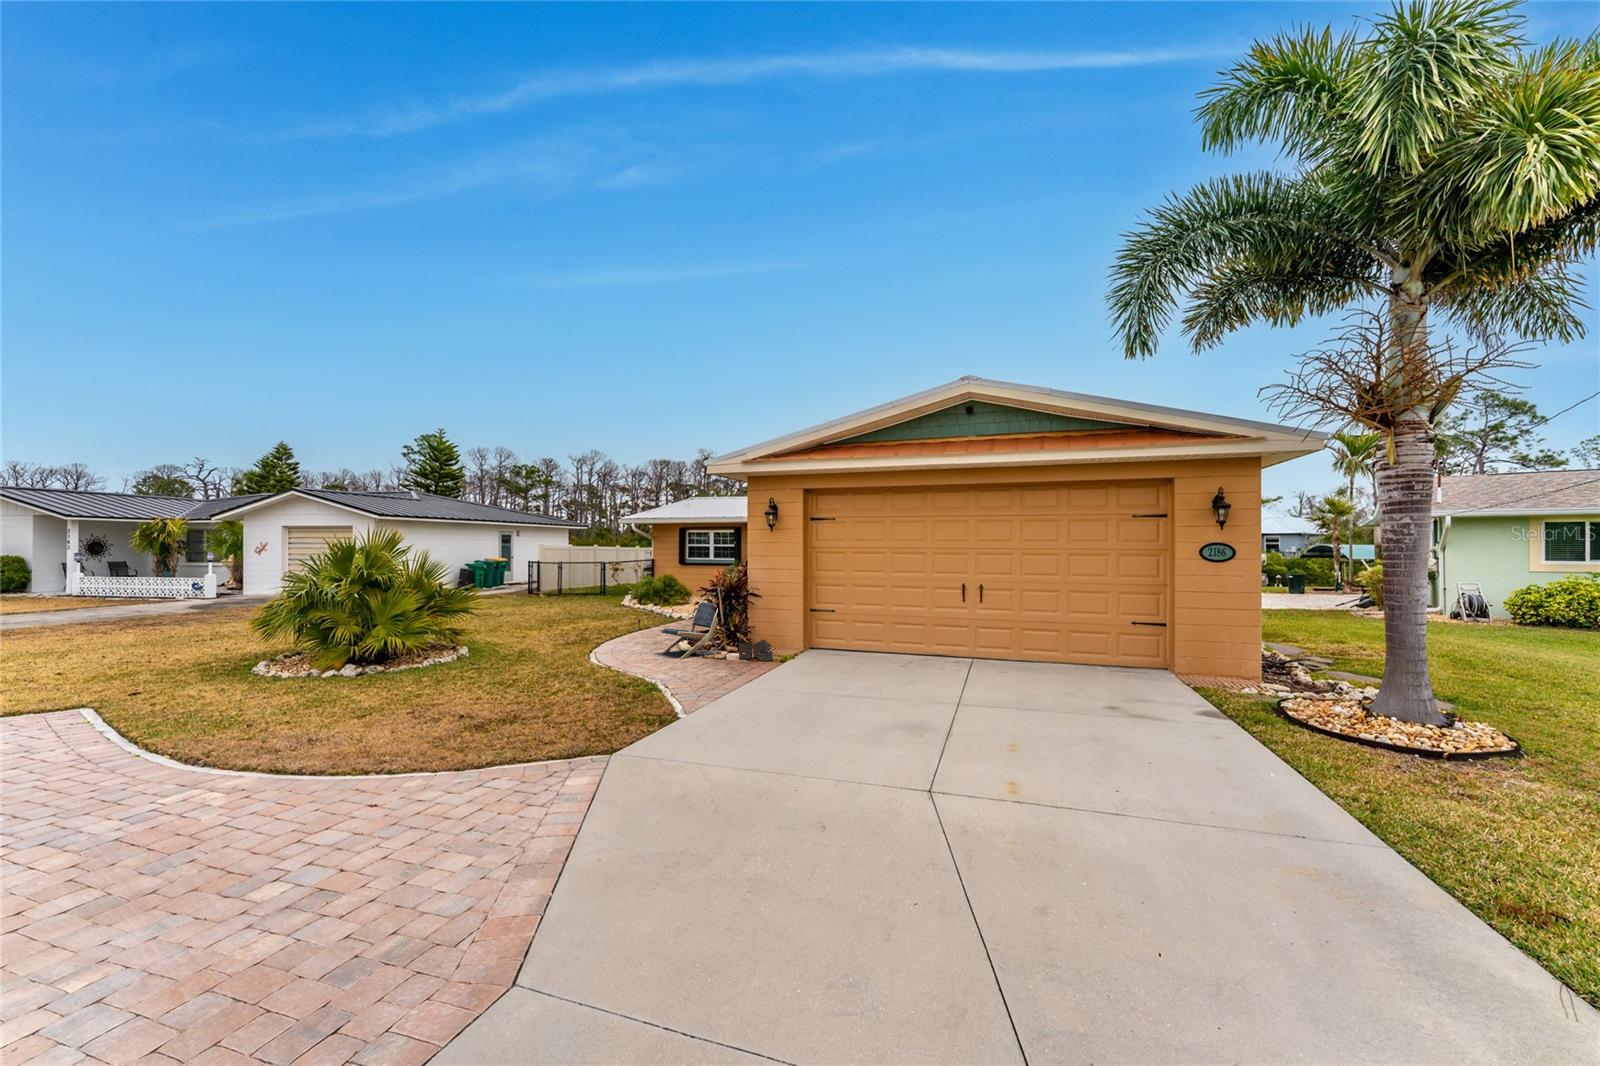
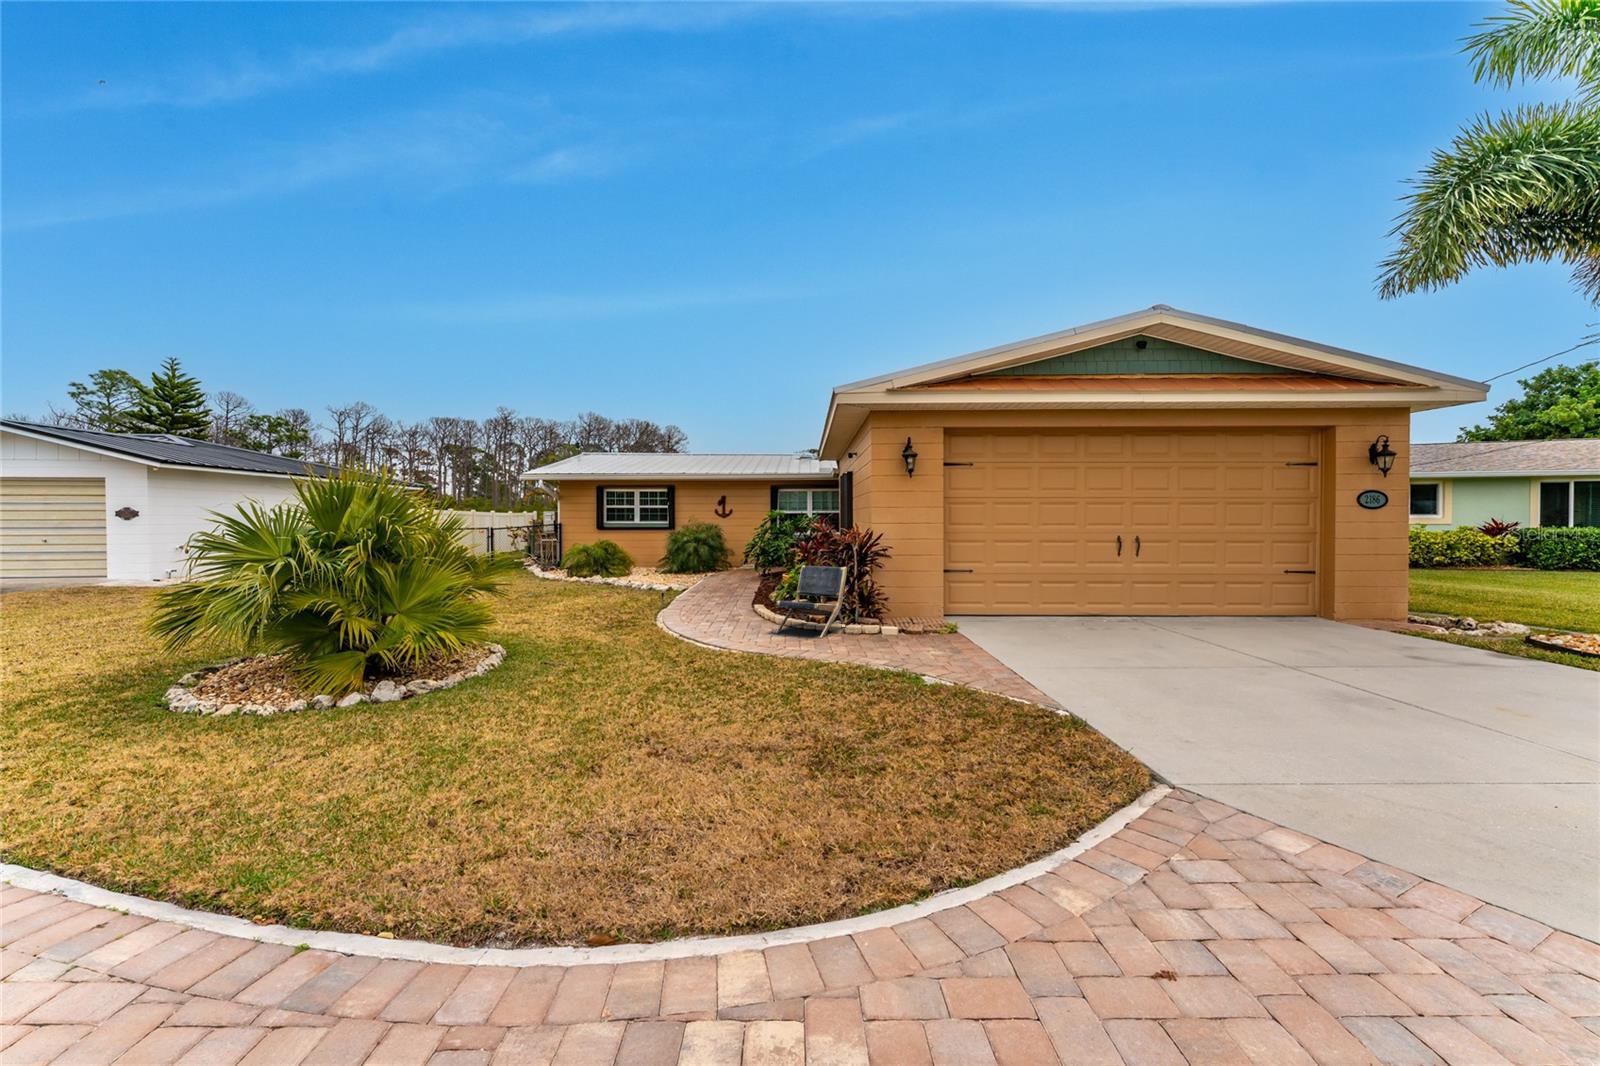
woven basket: present [739,640,773,661] -> none [884,606,932,633]

